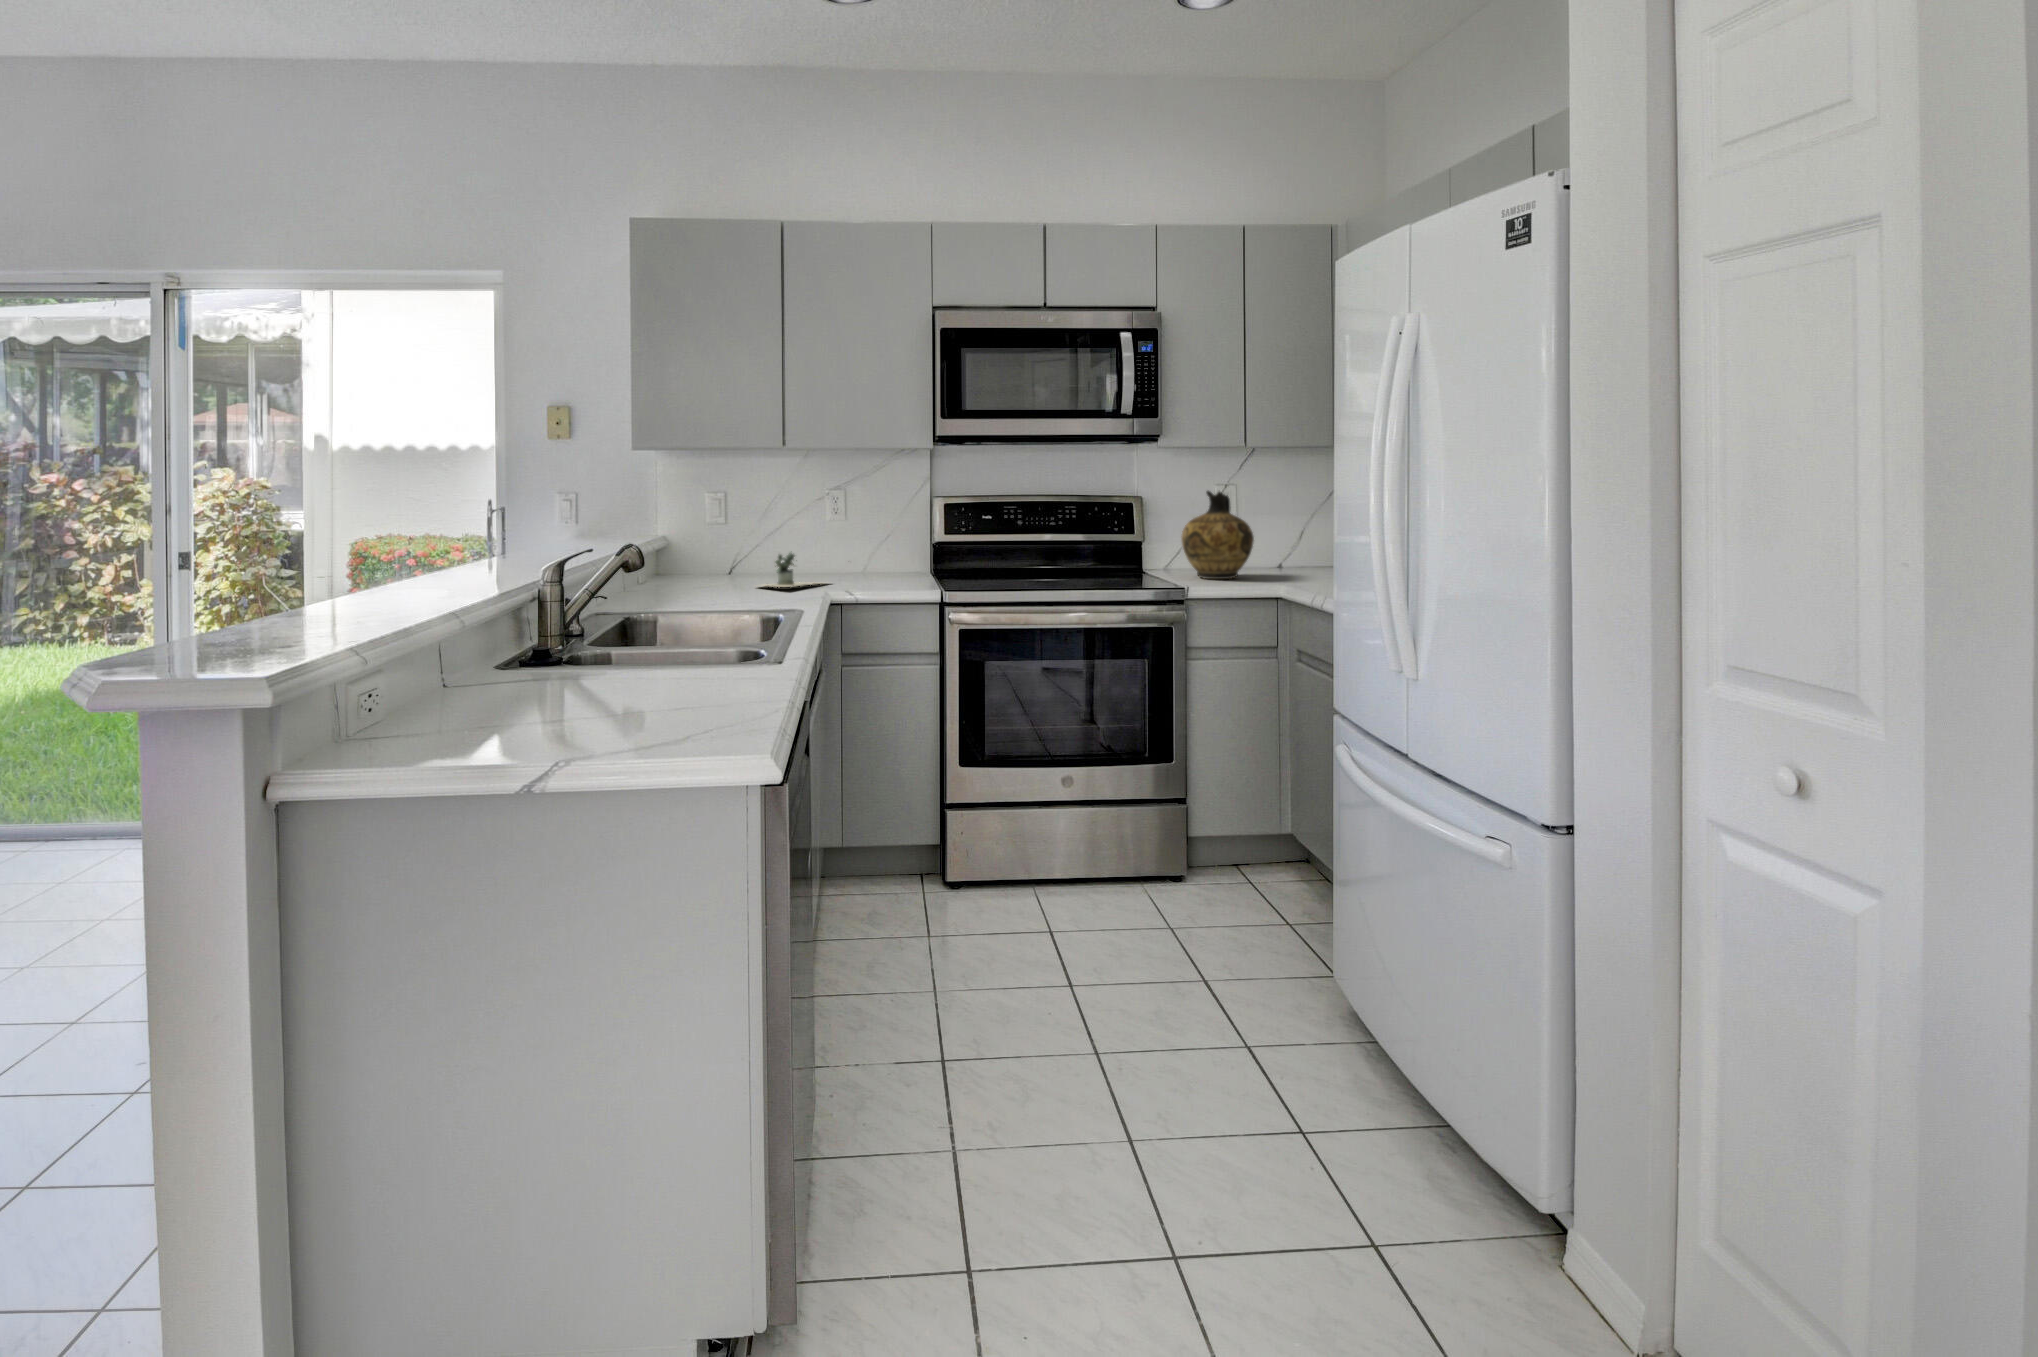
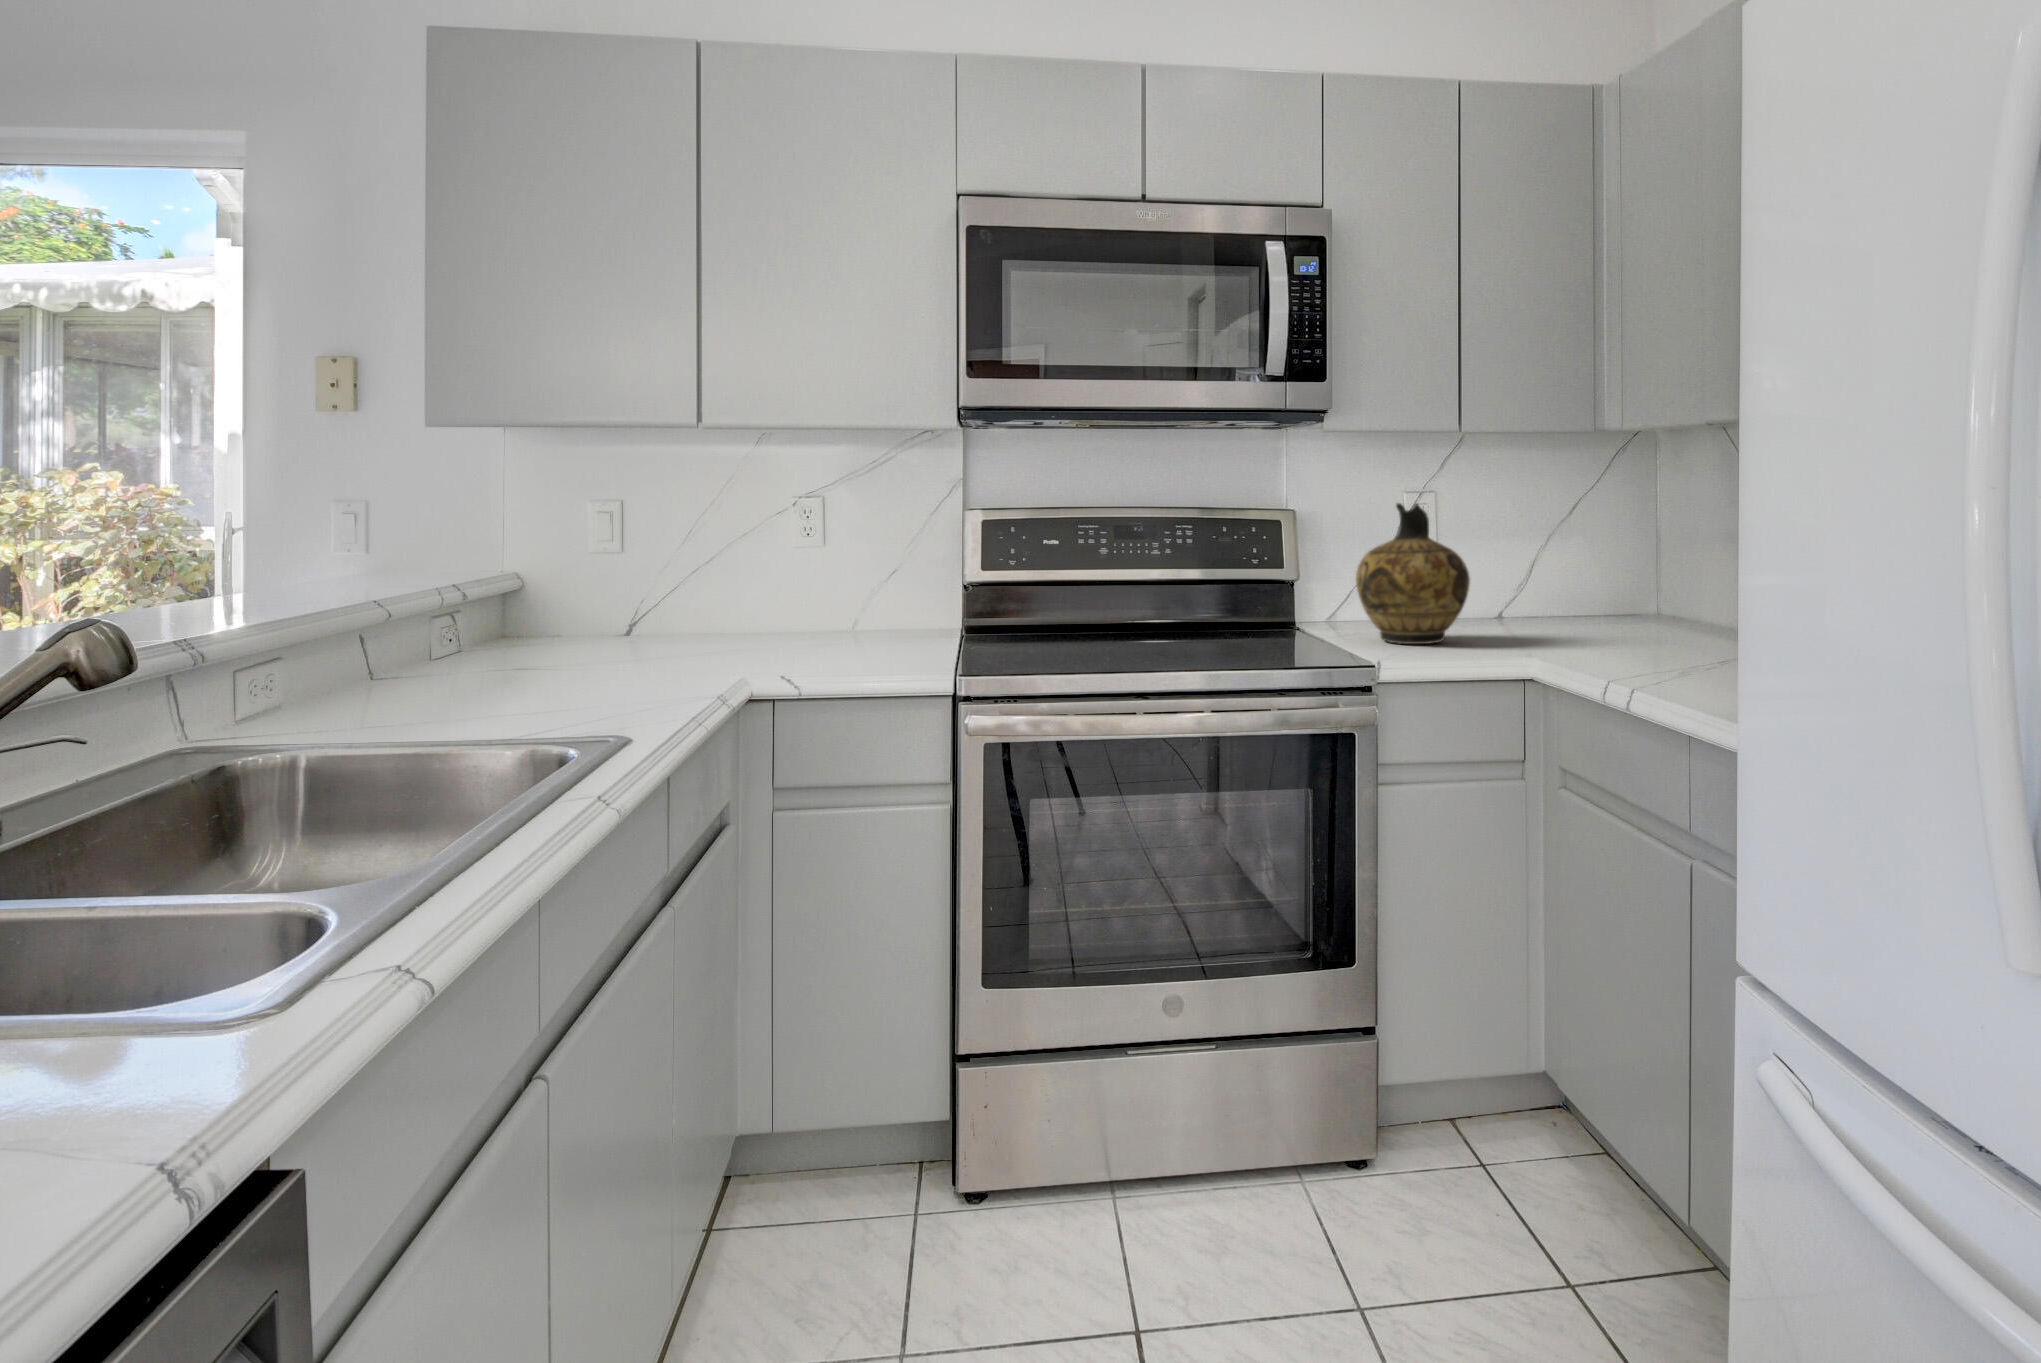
potted plant: present [765,553,817,587] -> none [631,600,819,663]

